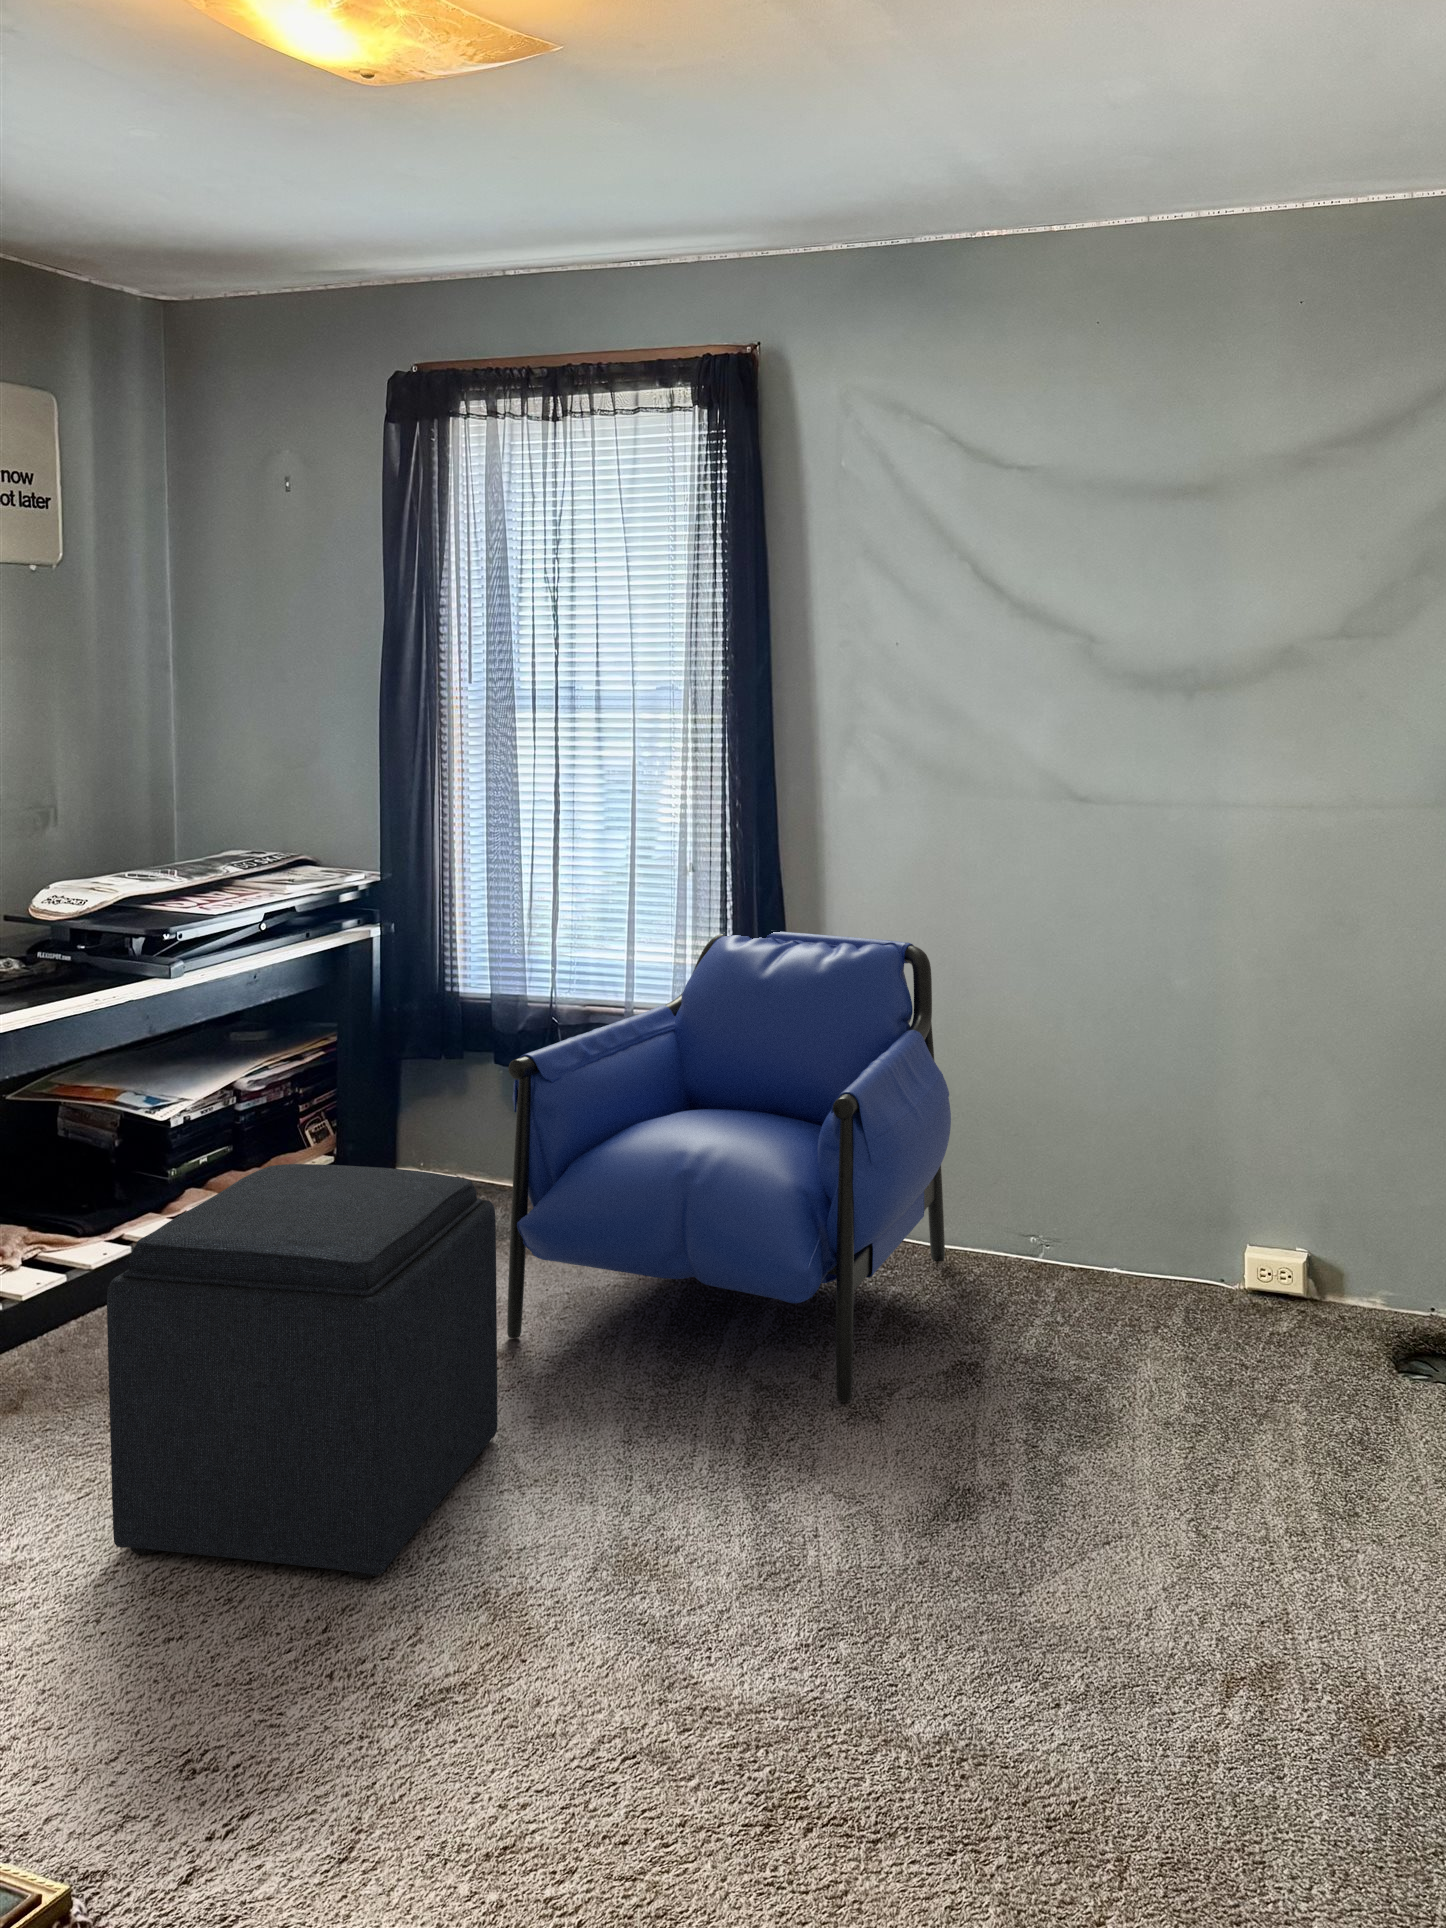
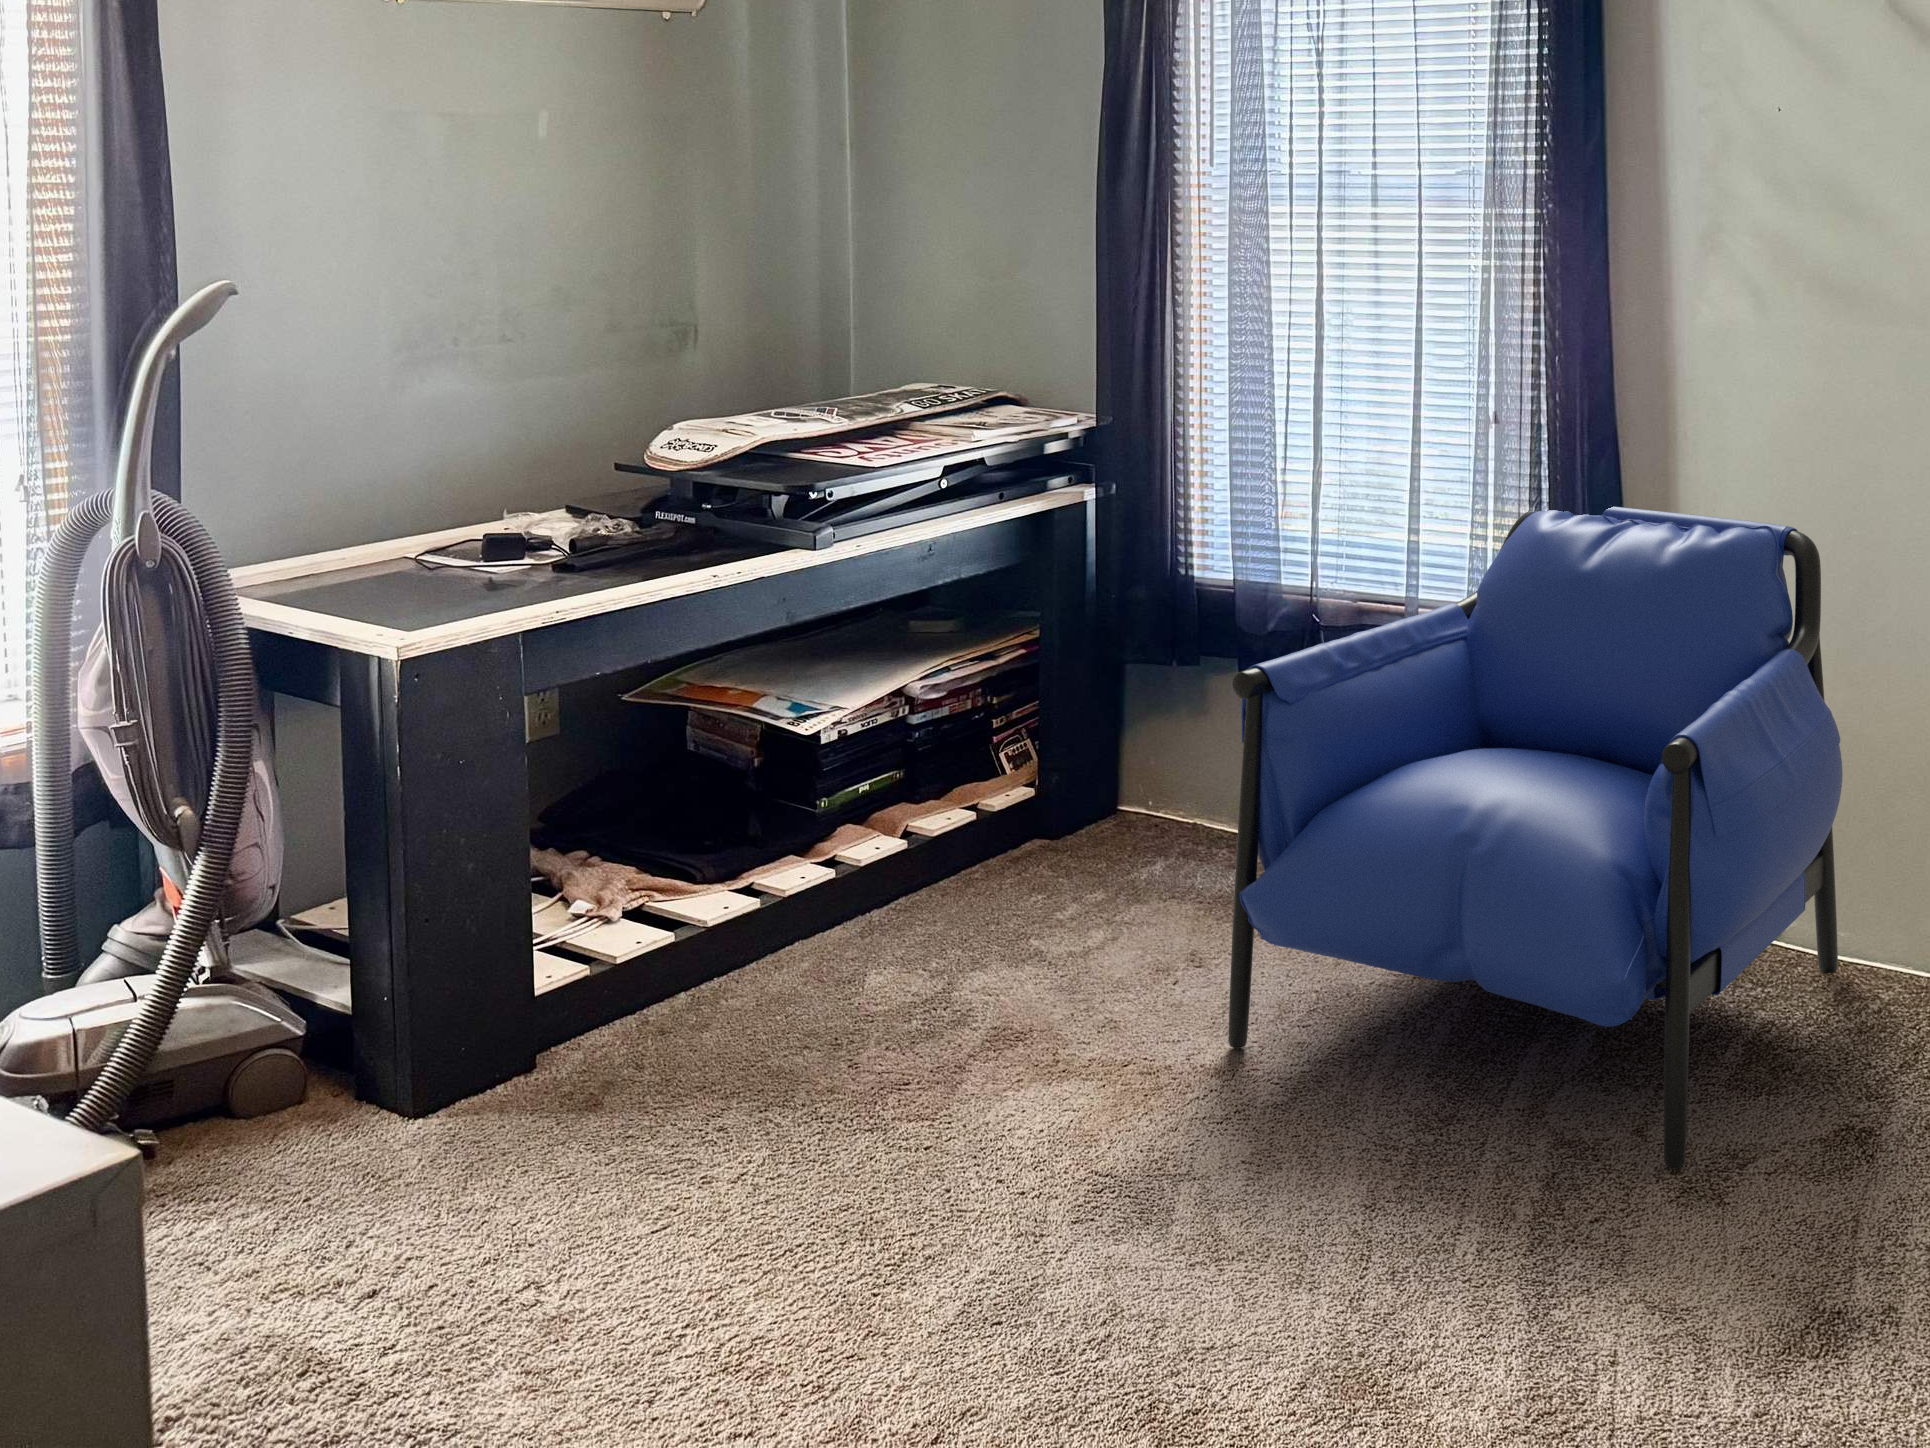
ottoman: present [107,1164,497,1578] -> none [675,802,1197,1374]

